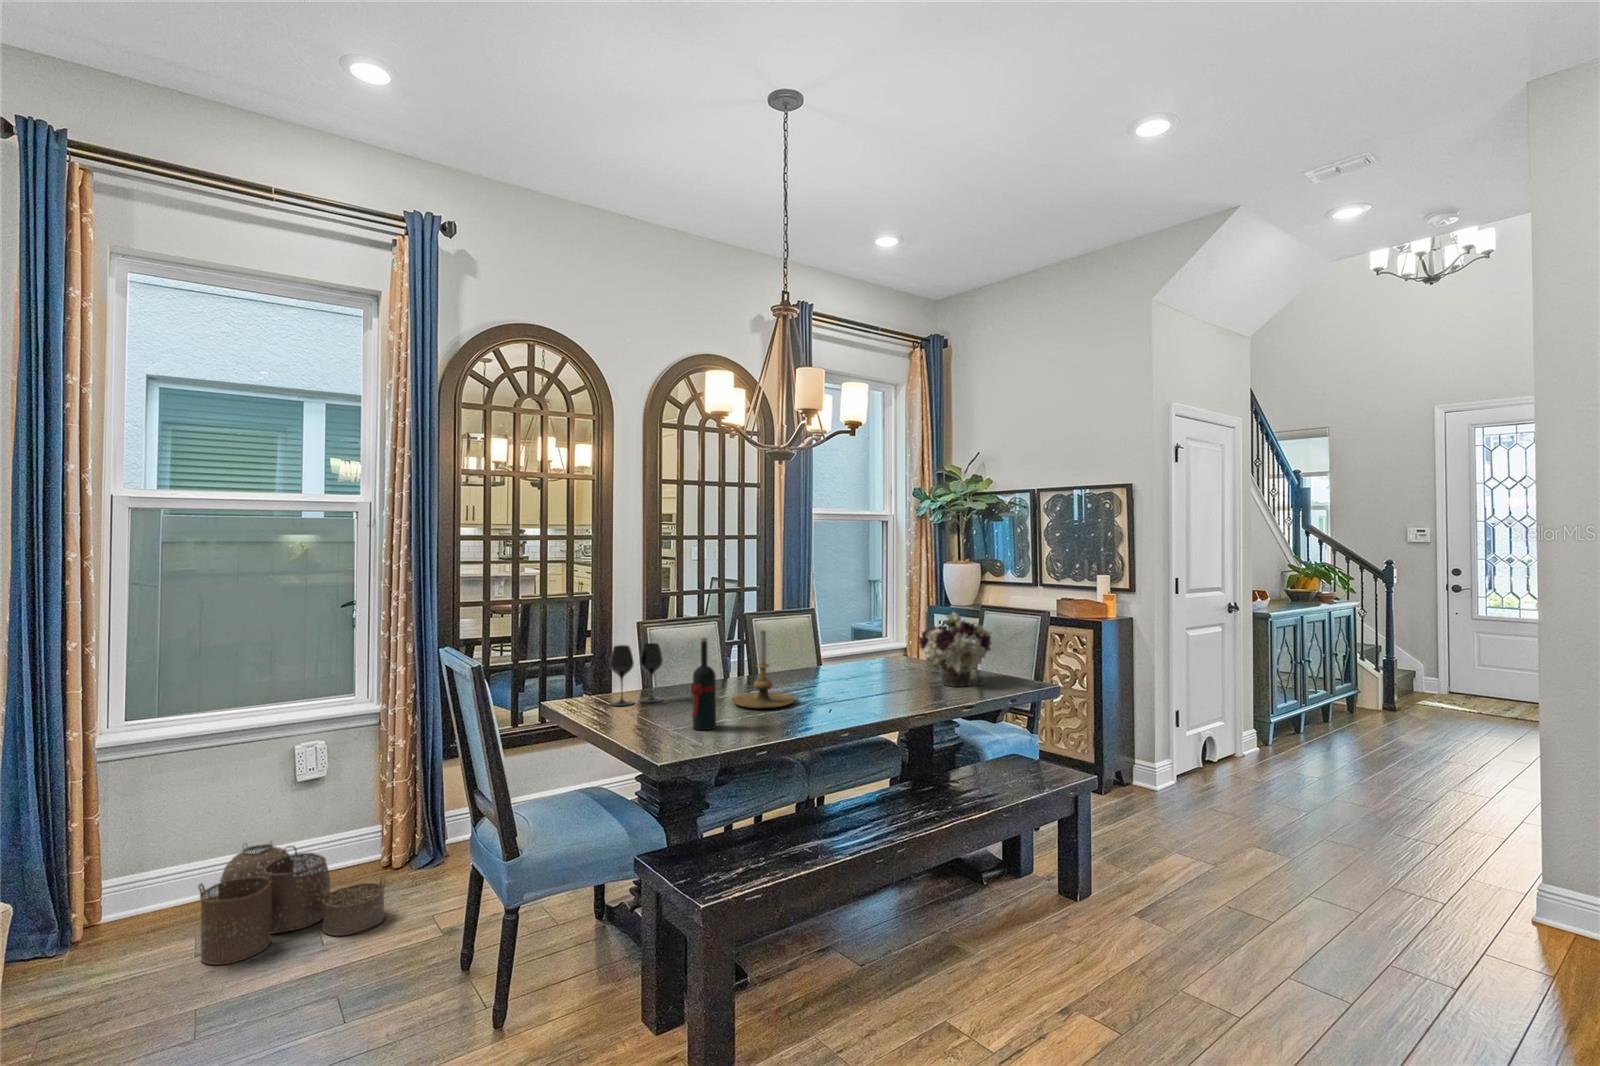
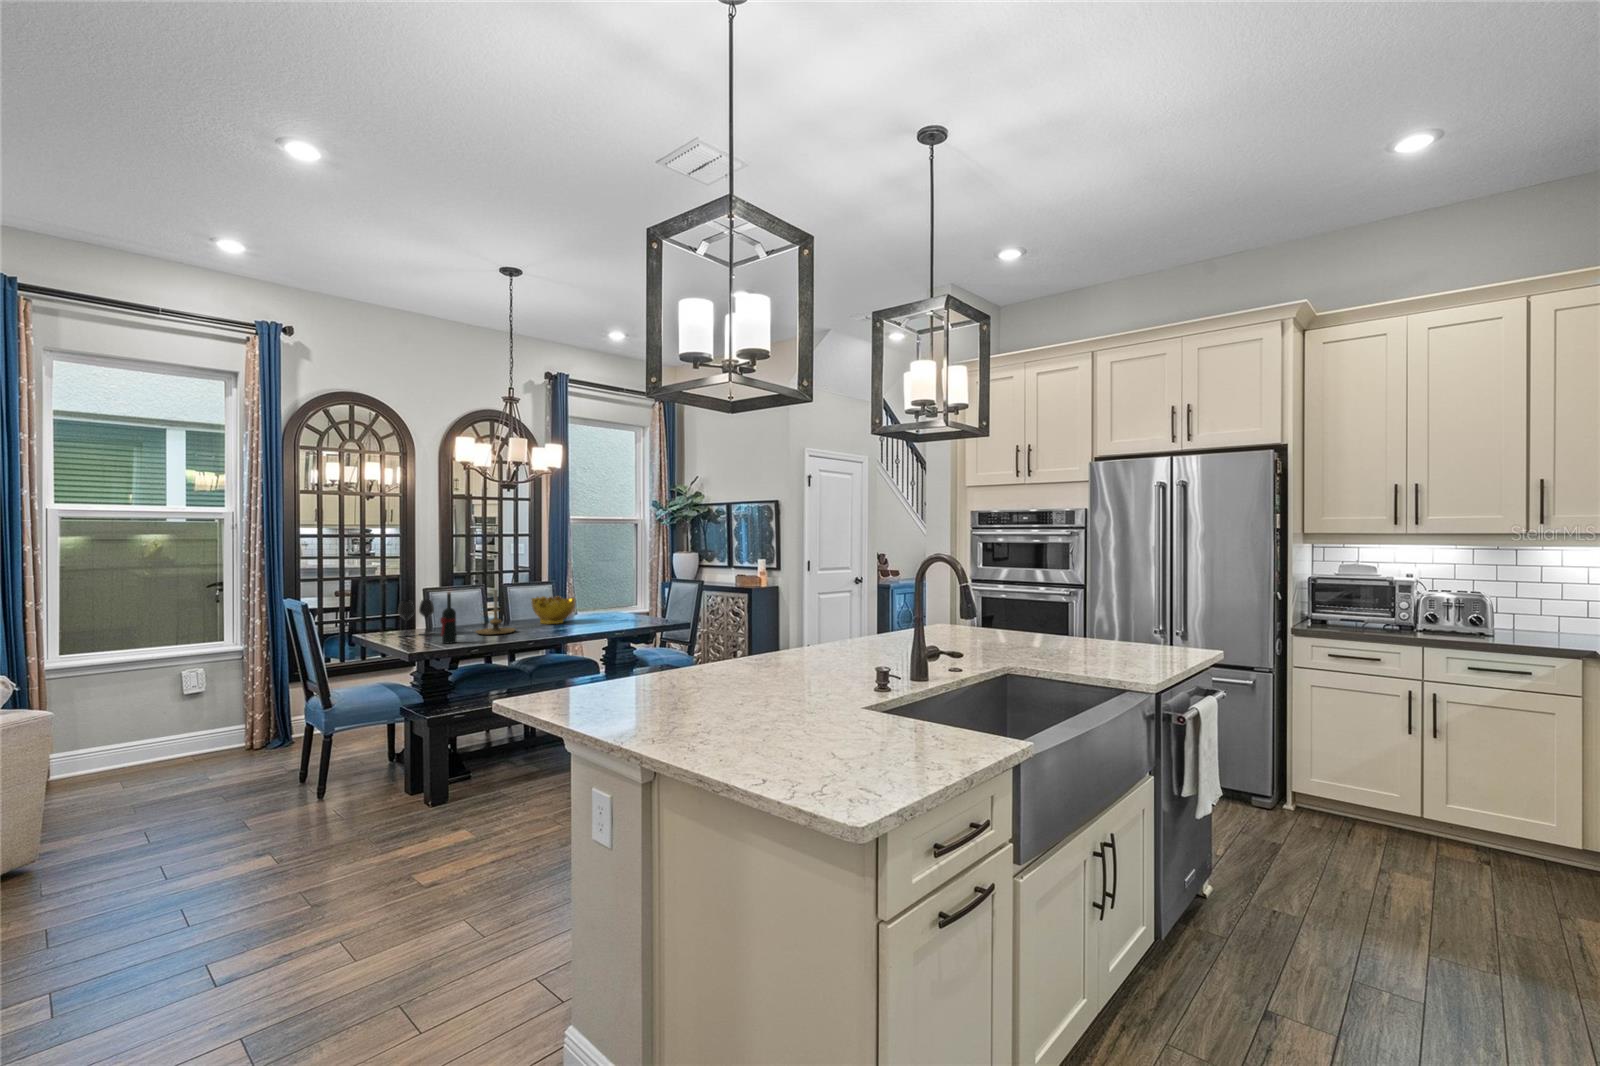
flower arrangement: present [919,612,992,687] -> none [605,579,647,623]
decorative bowl: none [801,635,869,685] -> present [531,596,575,624]
woven basket: present [198,844,386,965] -> none [124,729,249,792]

